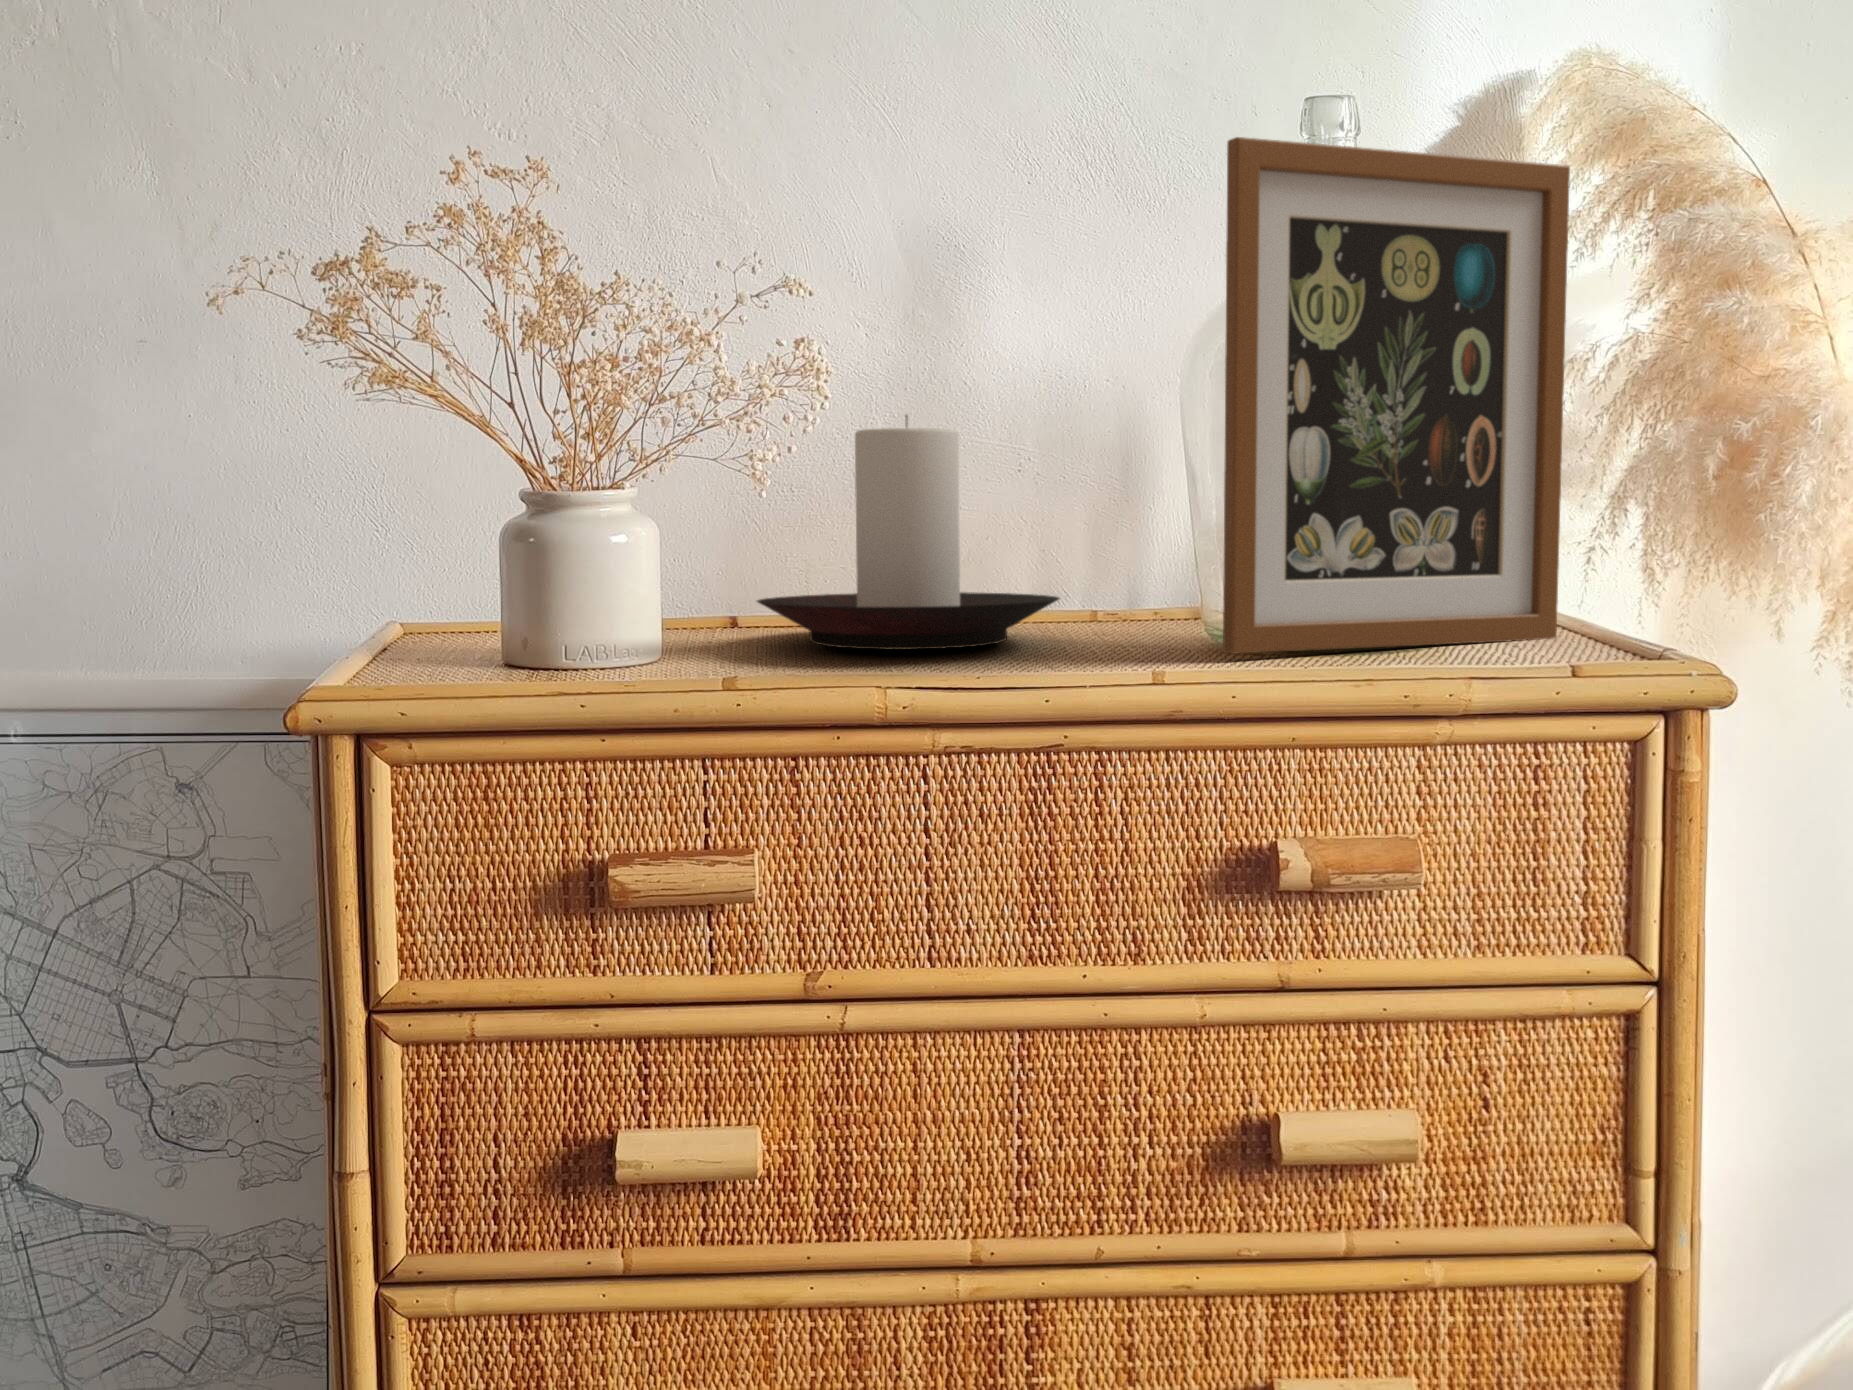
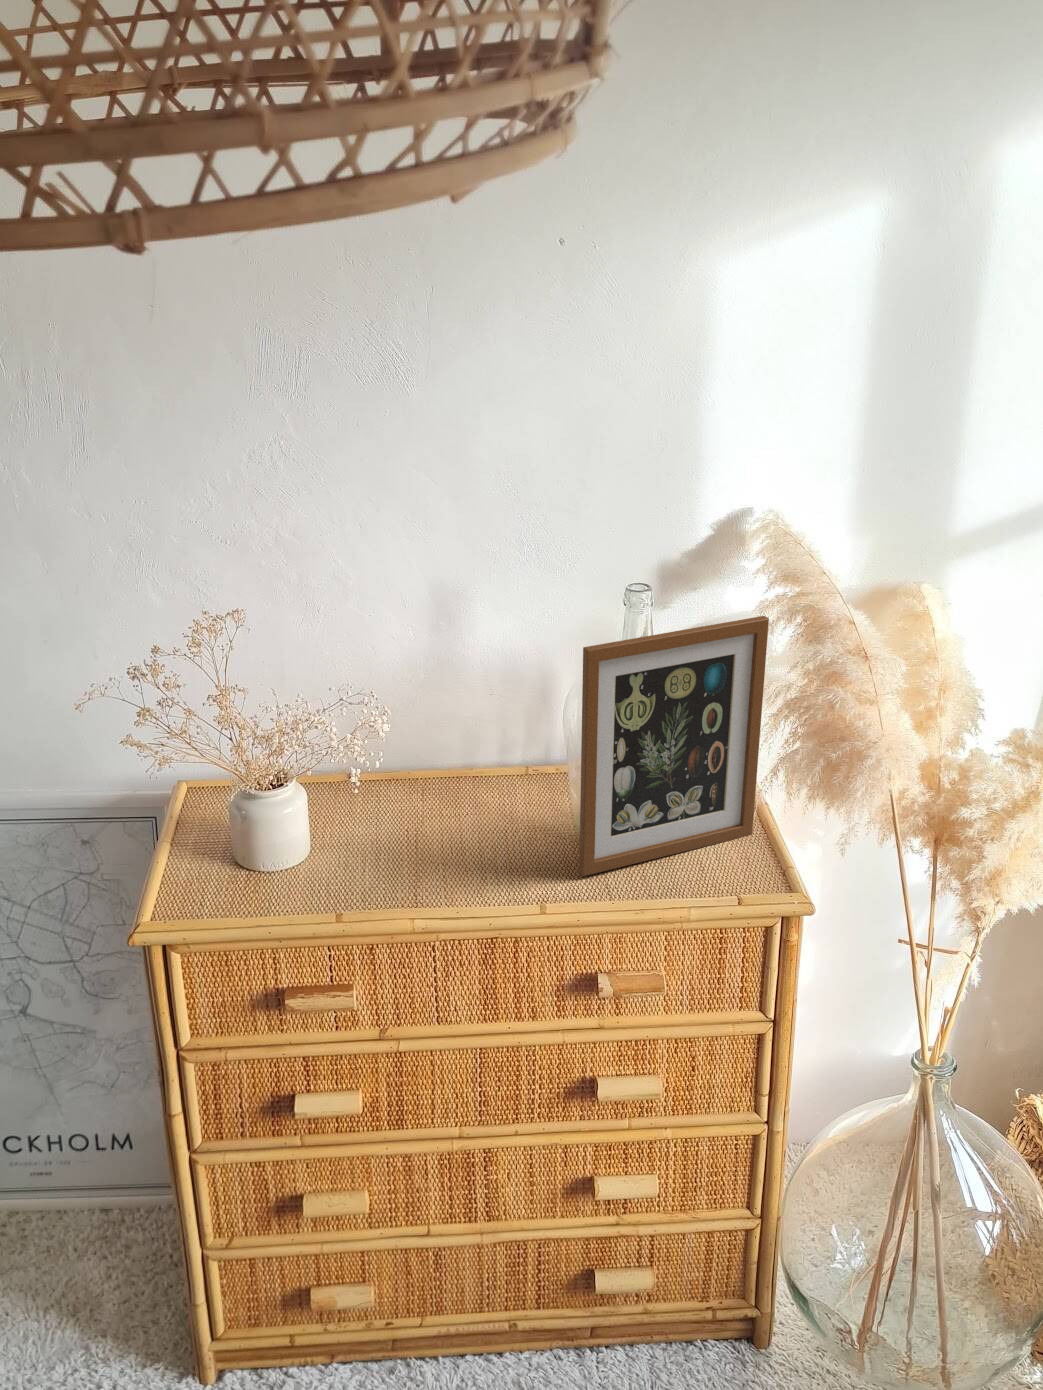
candle holder: present [757,416,1059,649] -> none [349,732,504,863]

